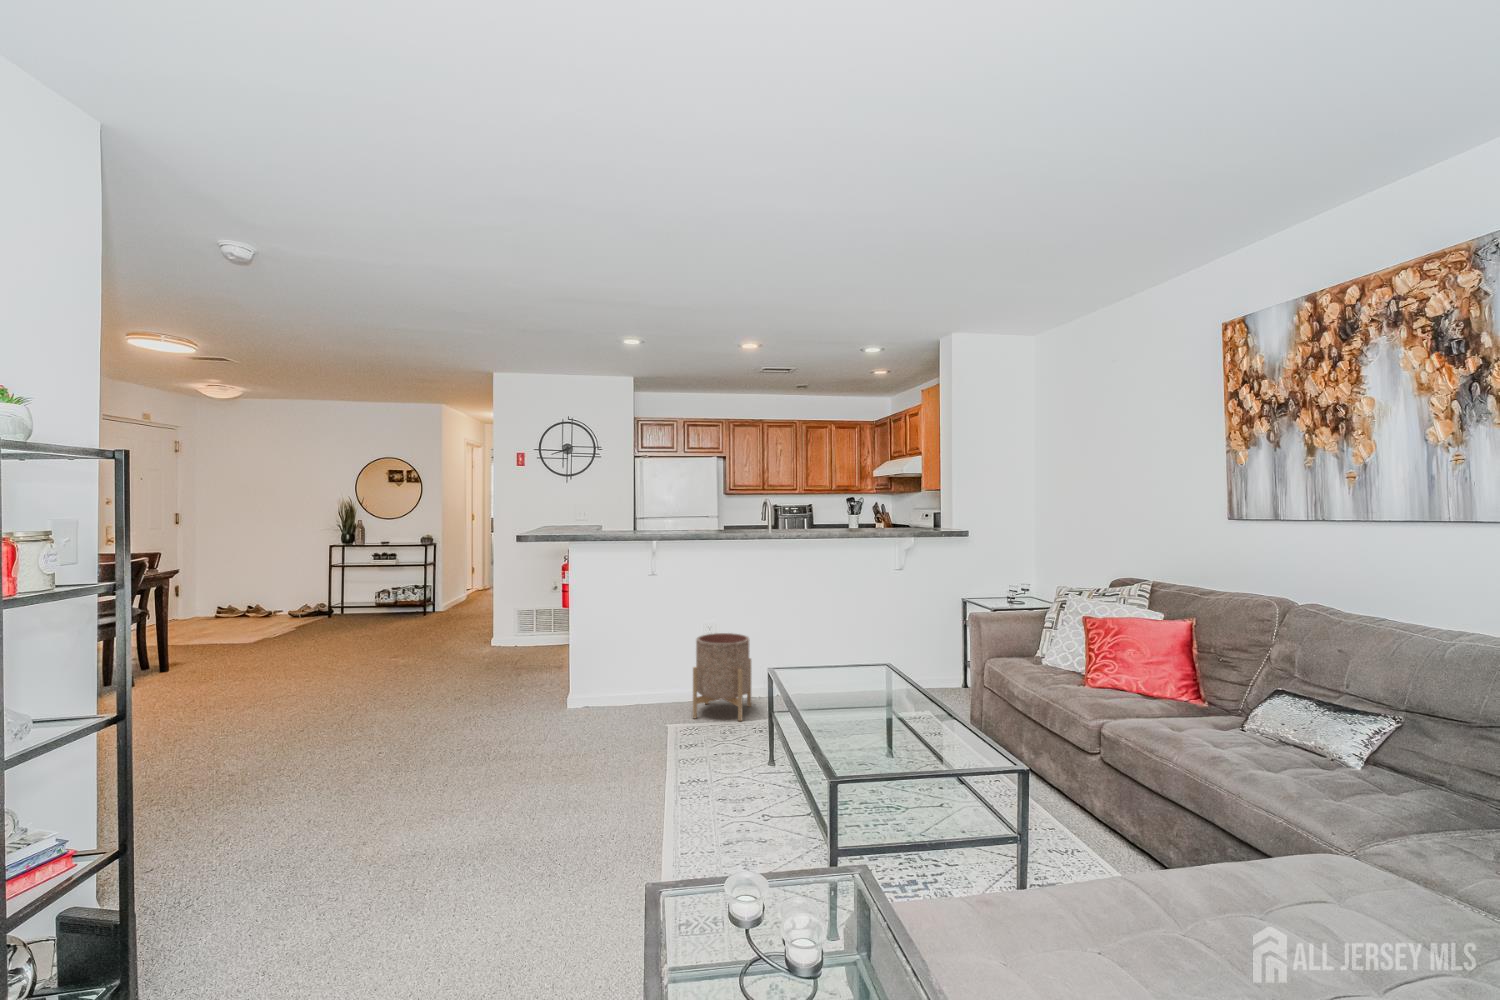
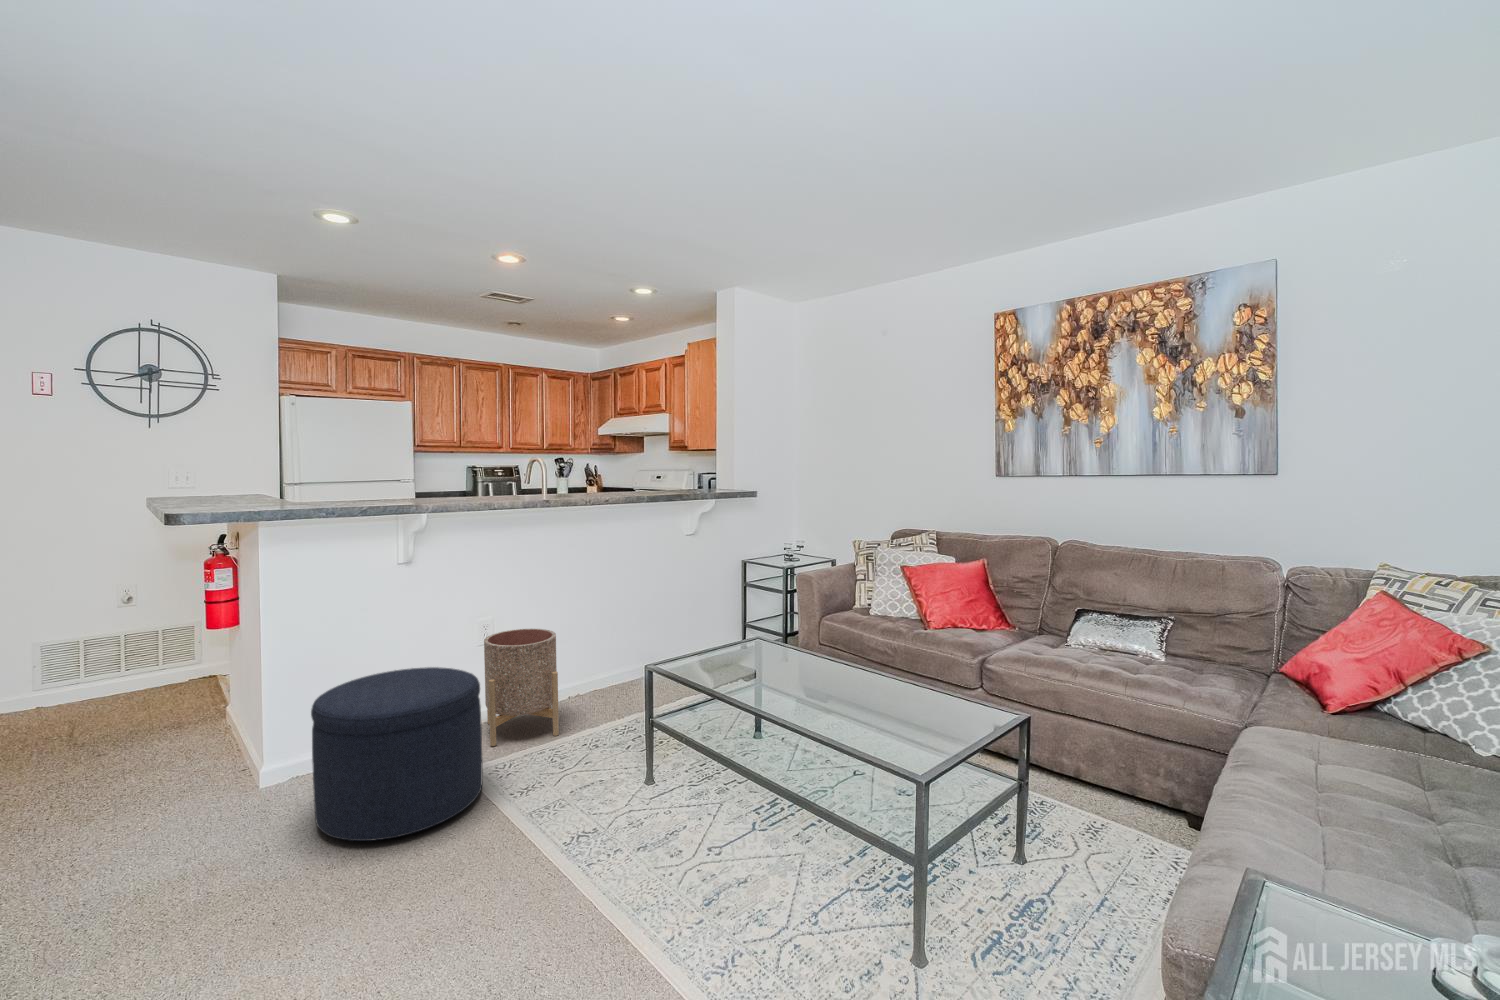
ottoman: none [562,647,667,756] -> present [311,667,482,841]

